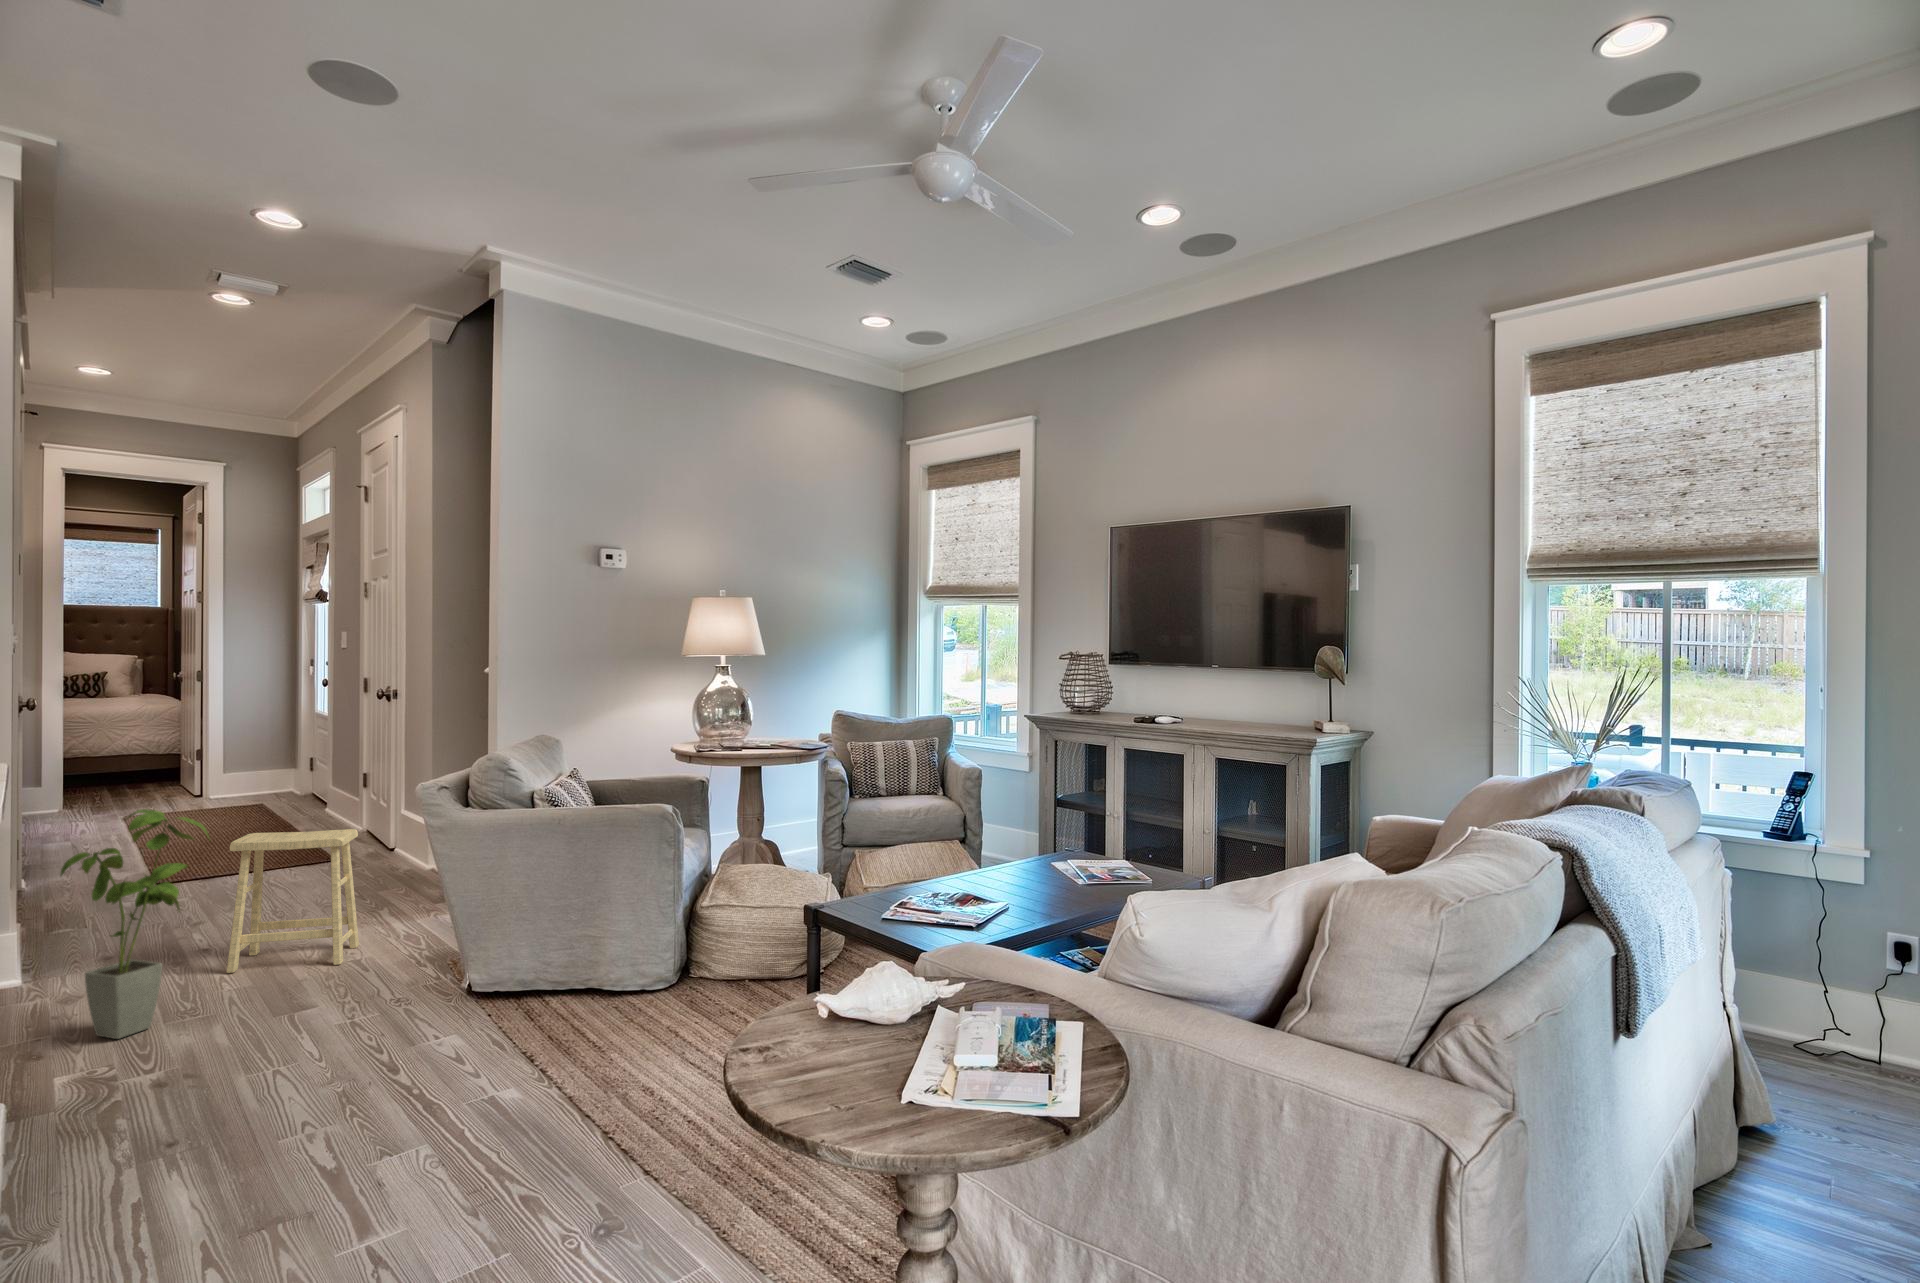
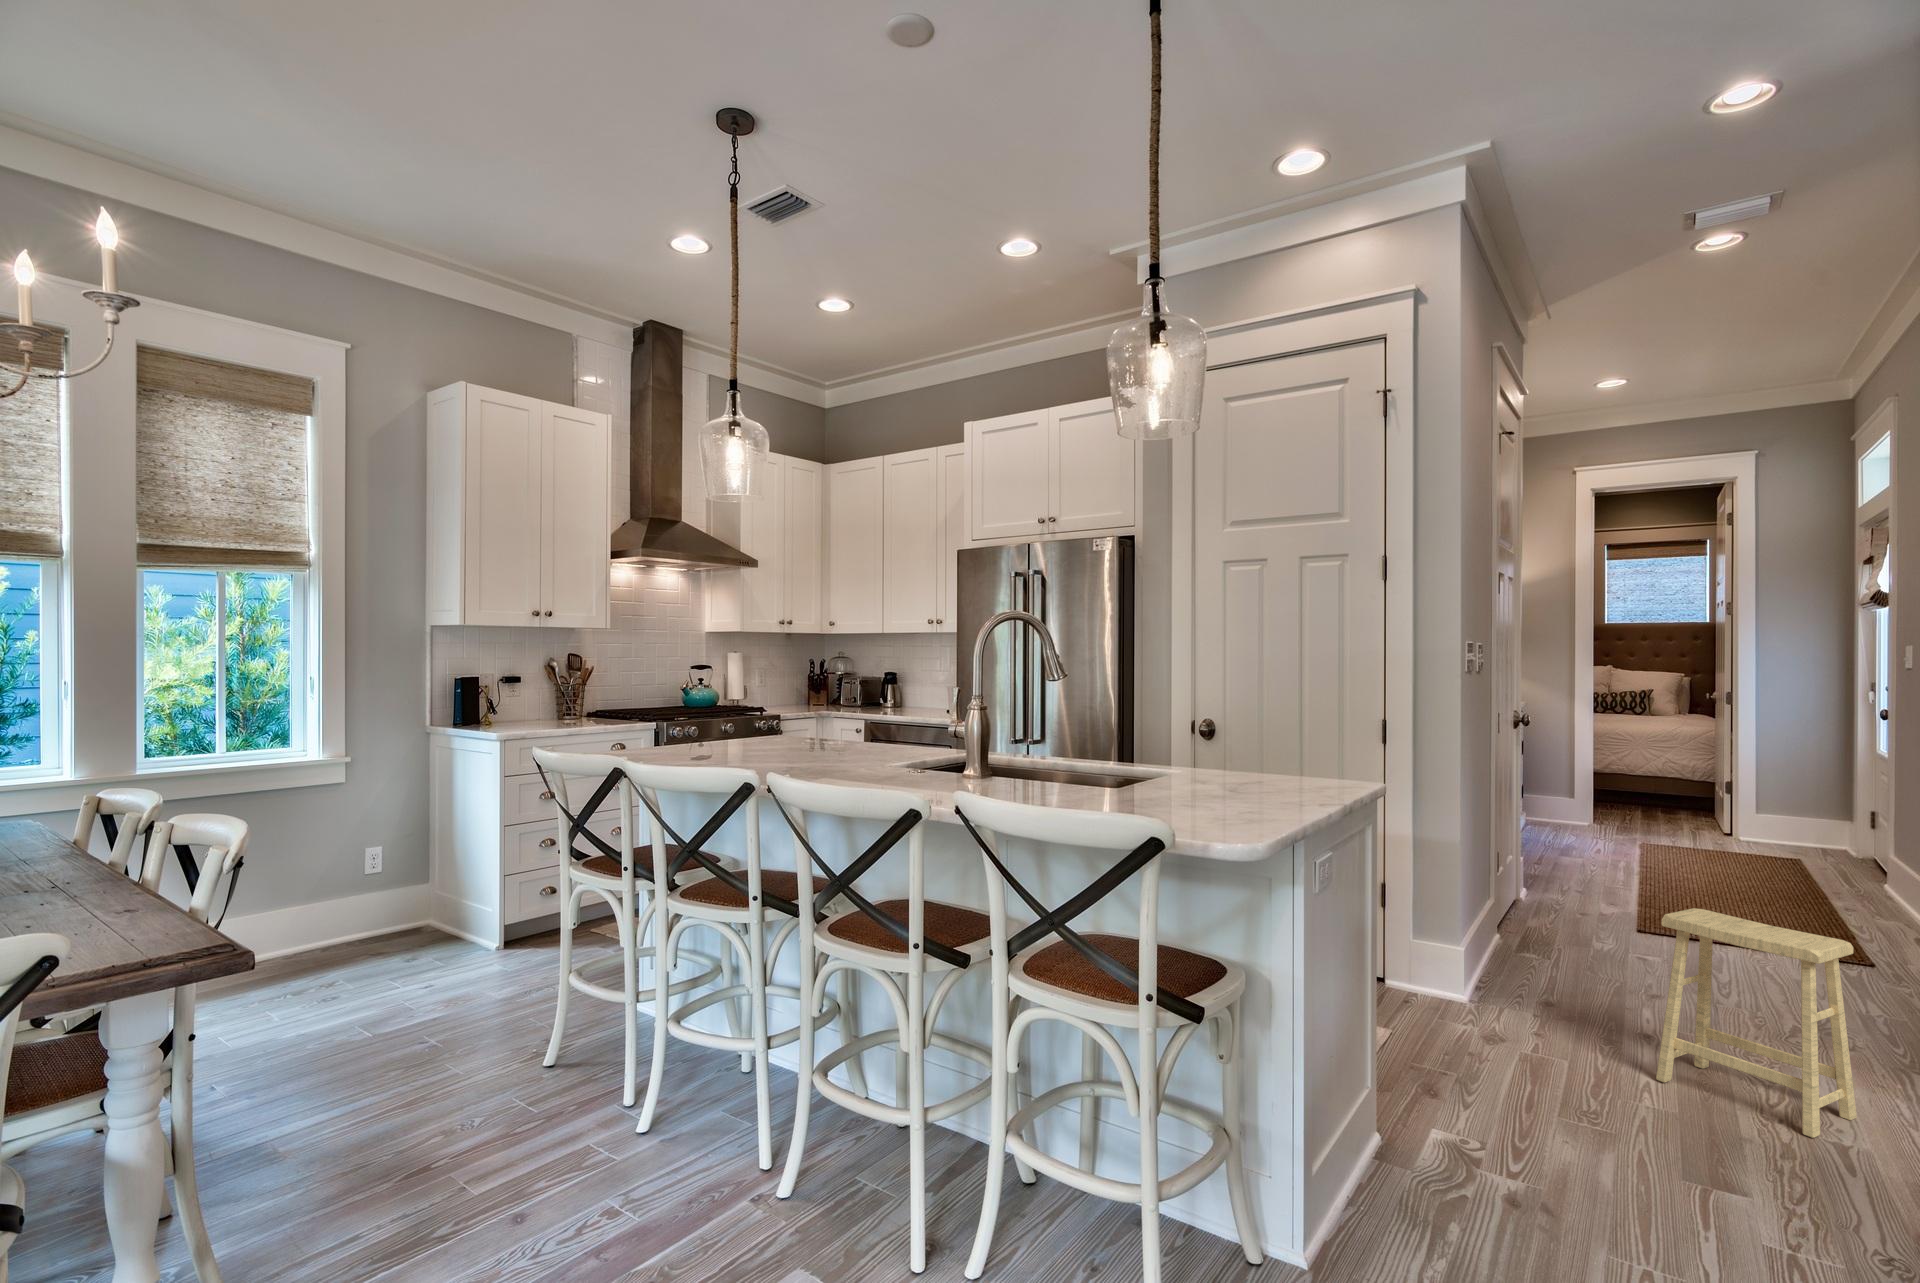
house plant: present [61,809,208,1039] -> none [1455,855,1606,1116]

